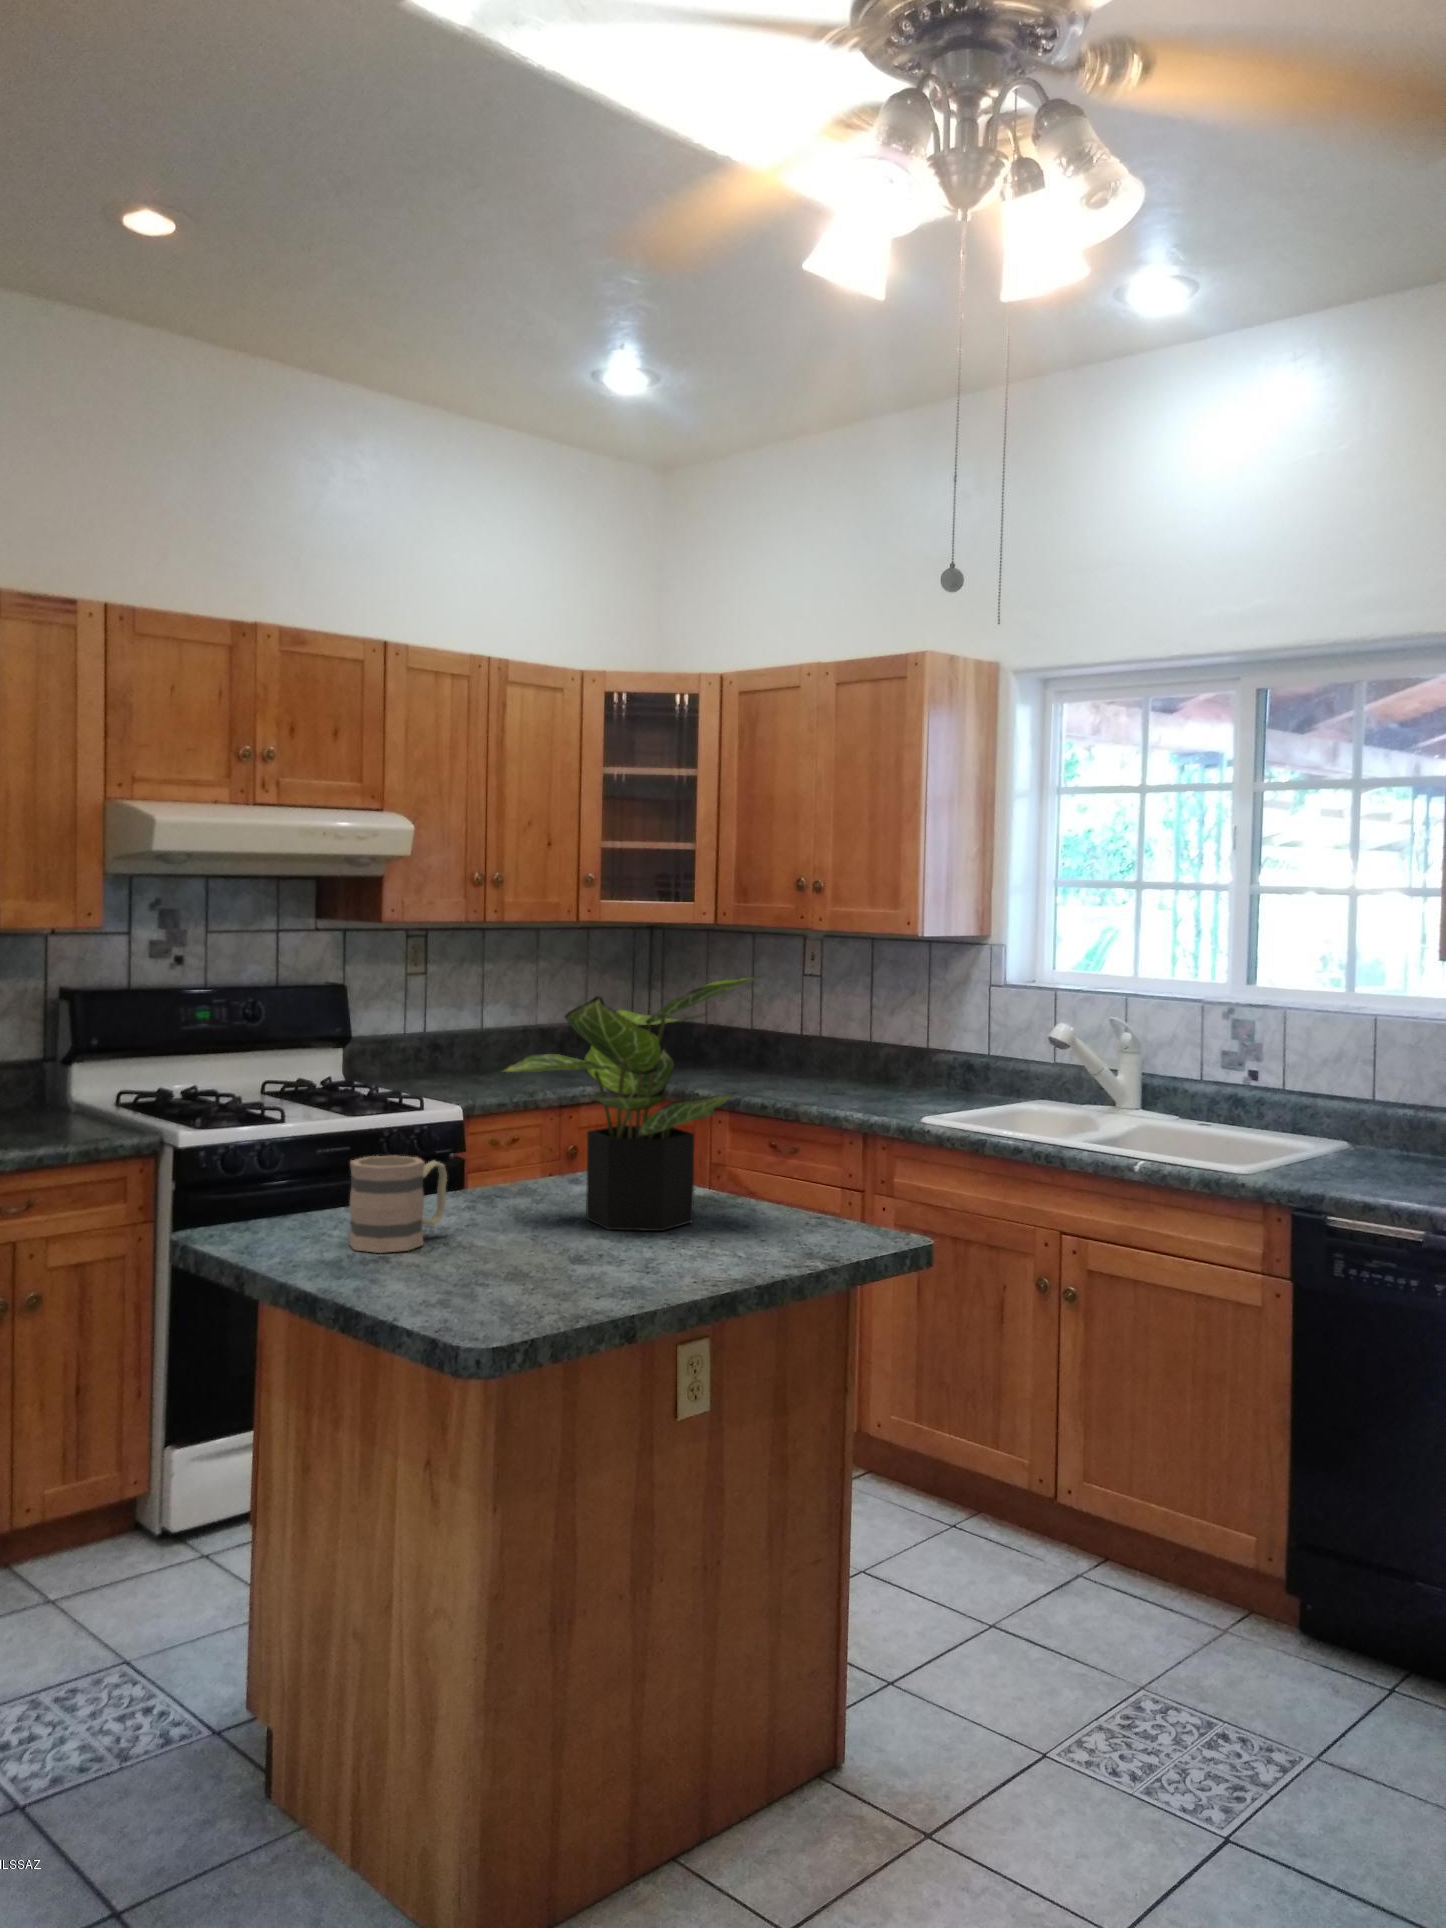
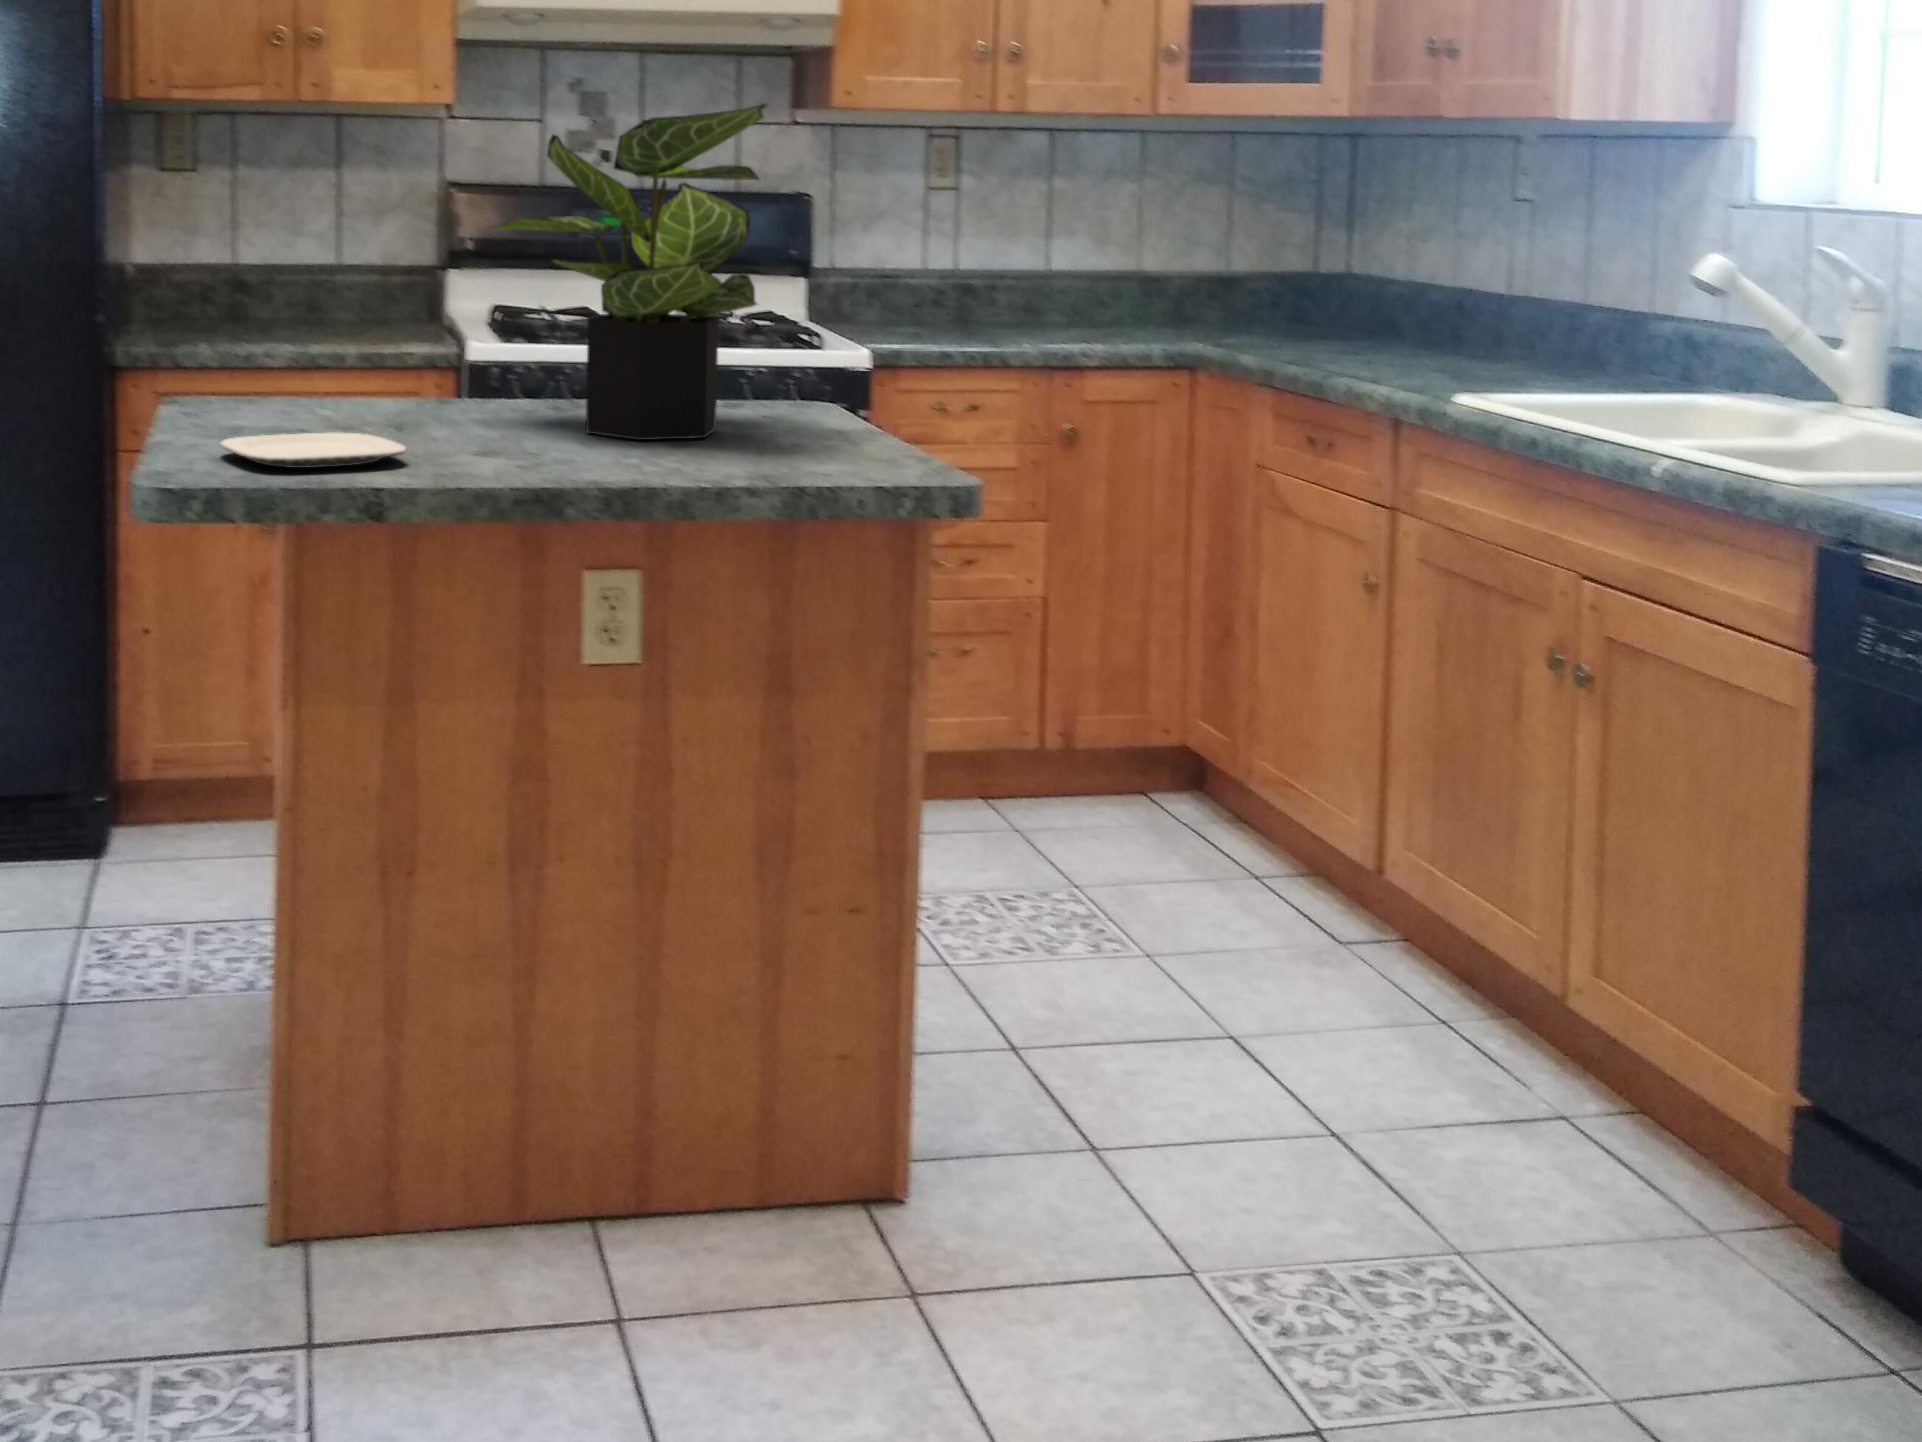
mug: present [349,1155,447,1253] -> none [275,318,404,423]
plate: none [454,1260,616,1305] -> present [220,433,406,468]

